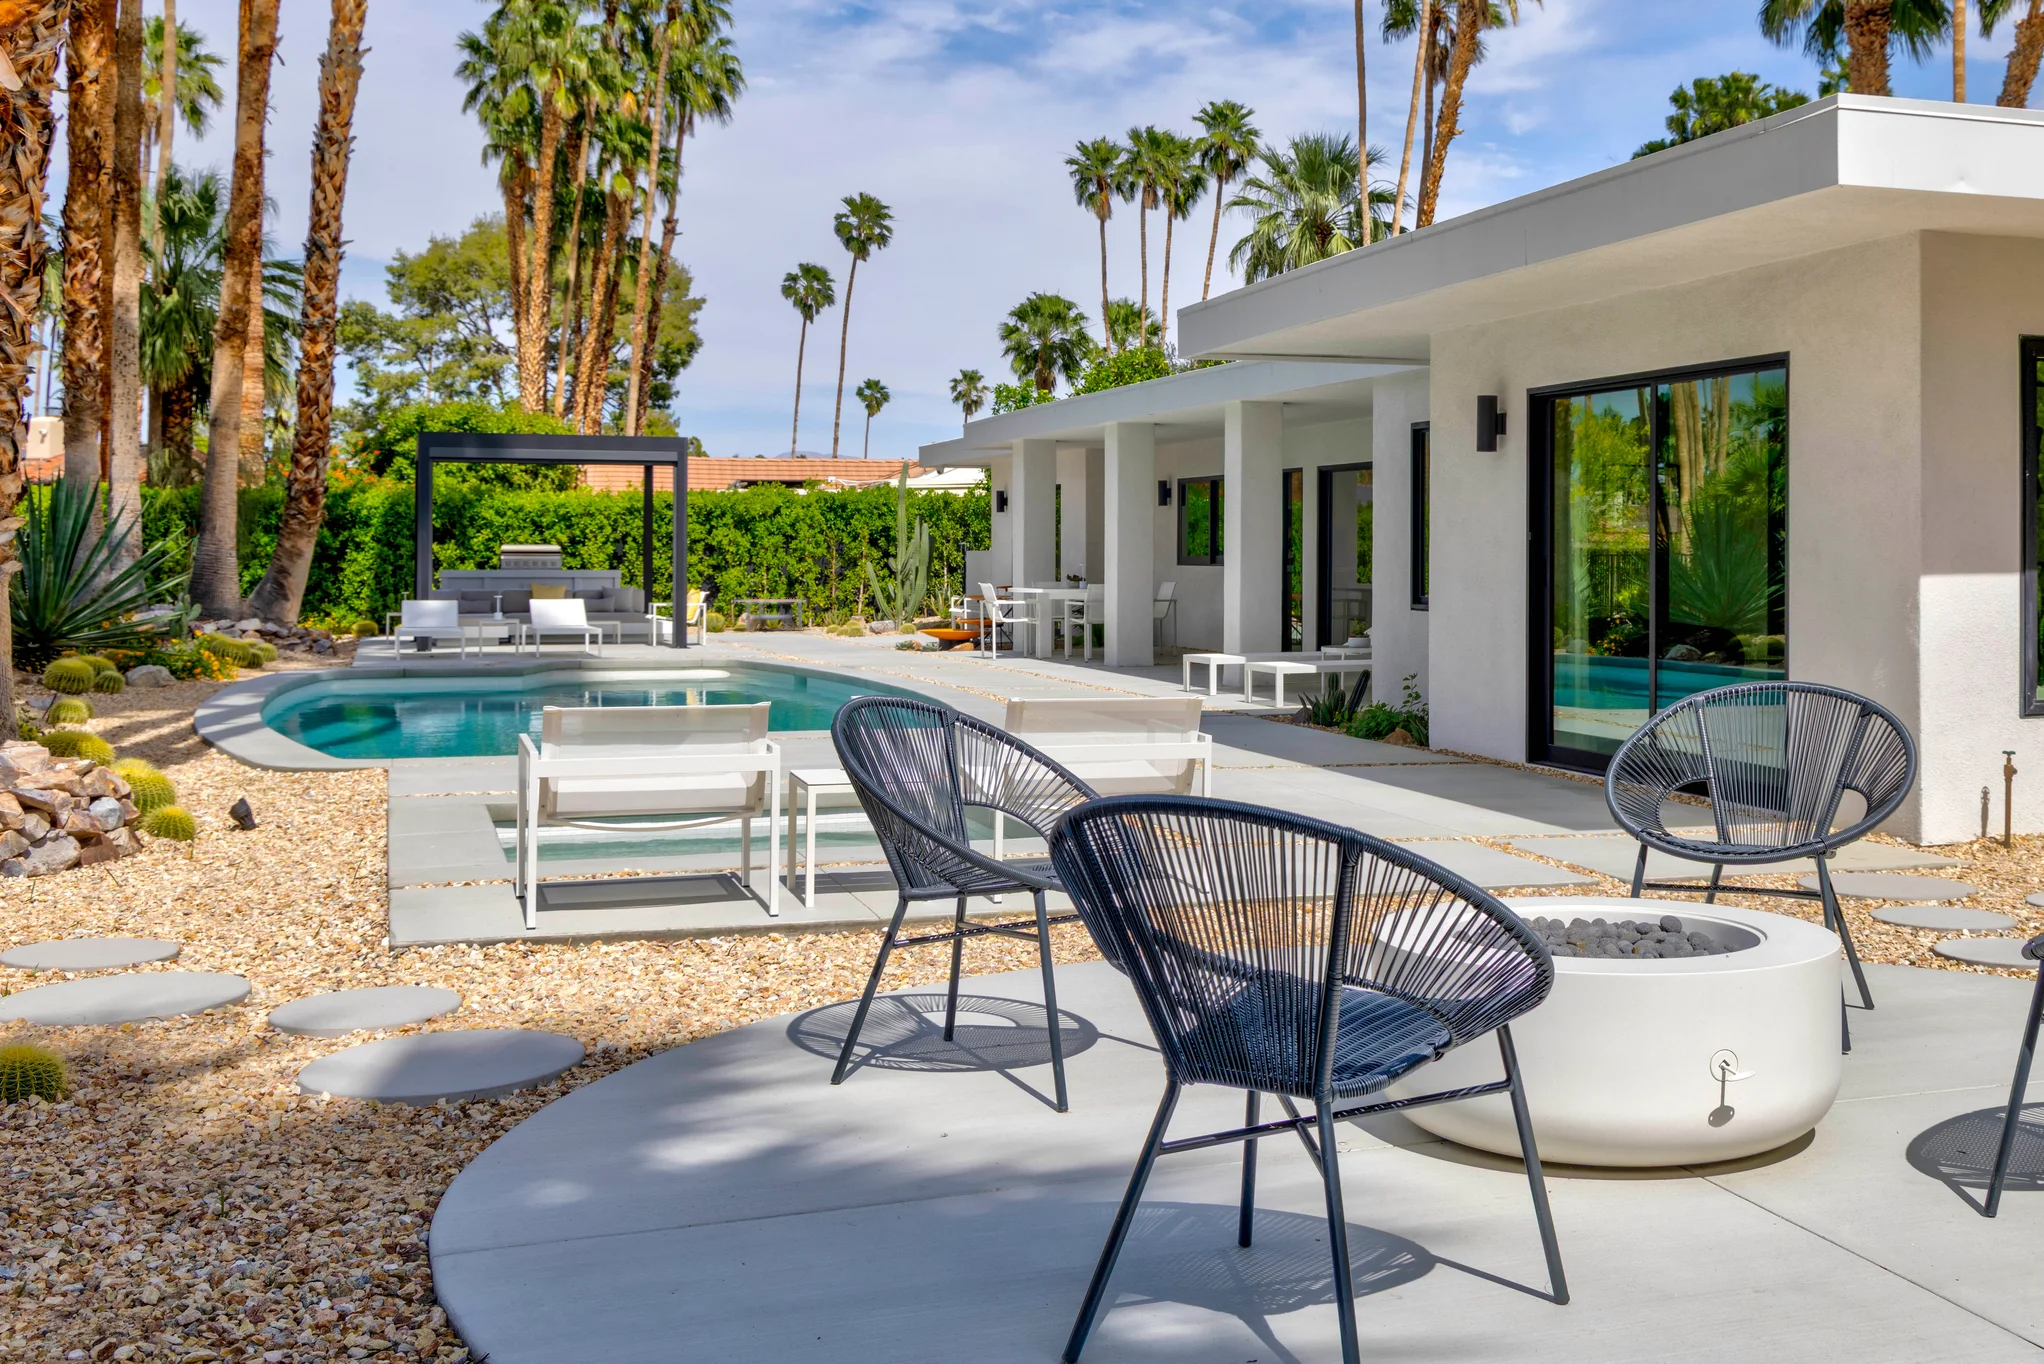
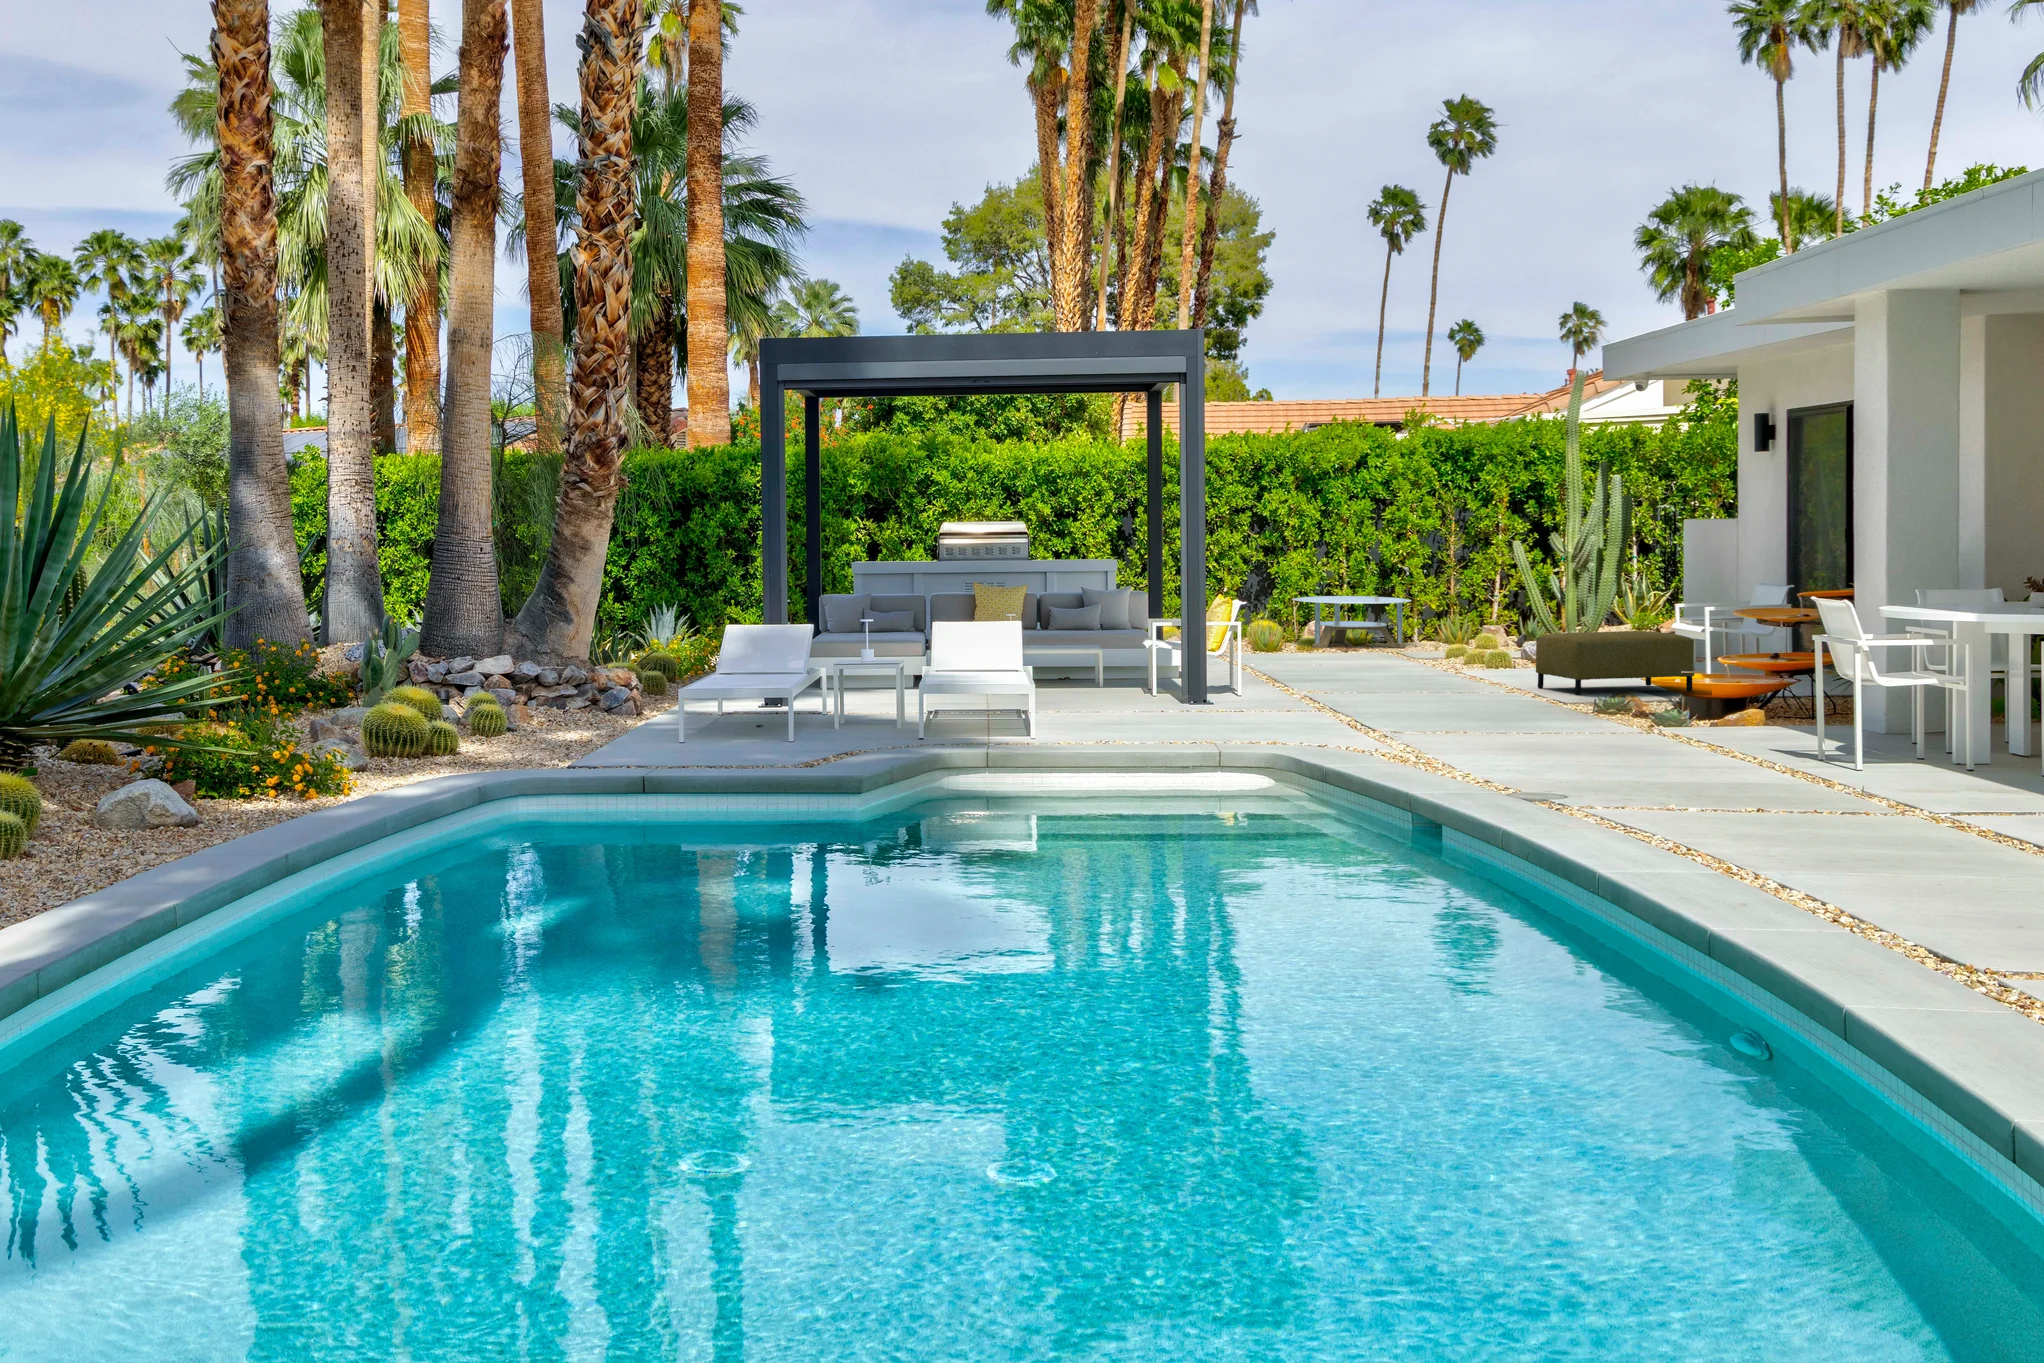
ottoman: none [871,610,952,644] -> present [1536,631,1694,695]

